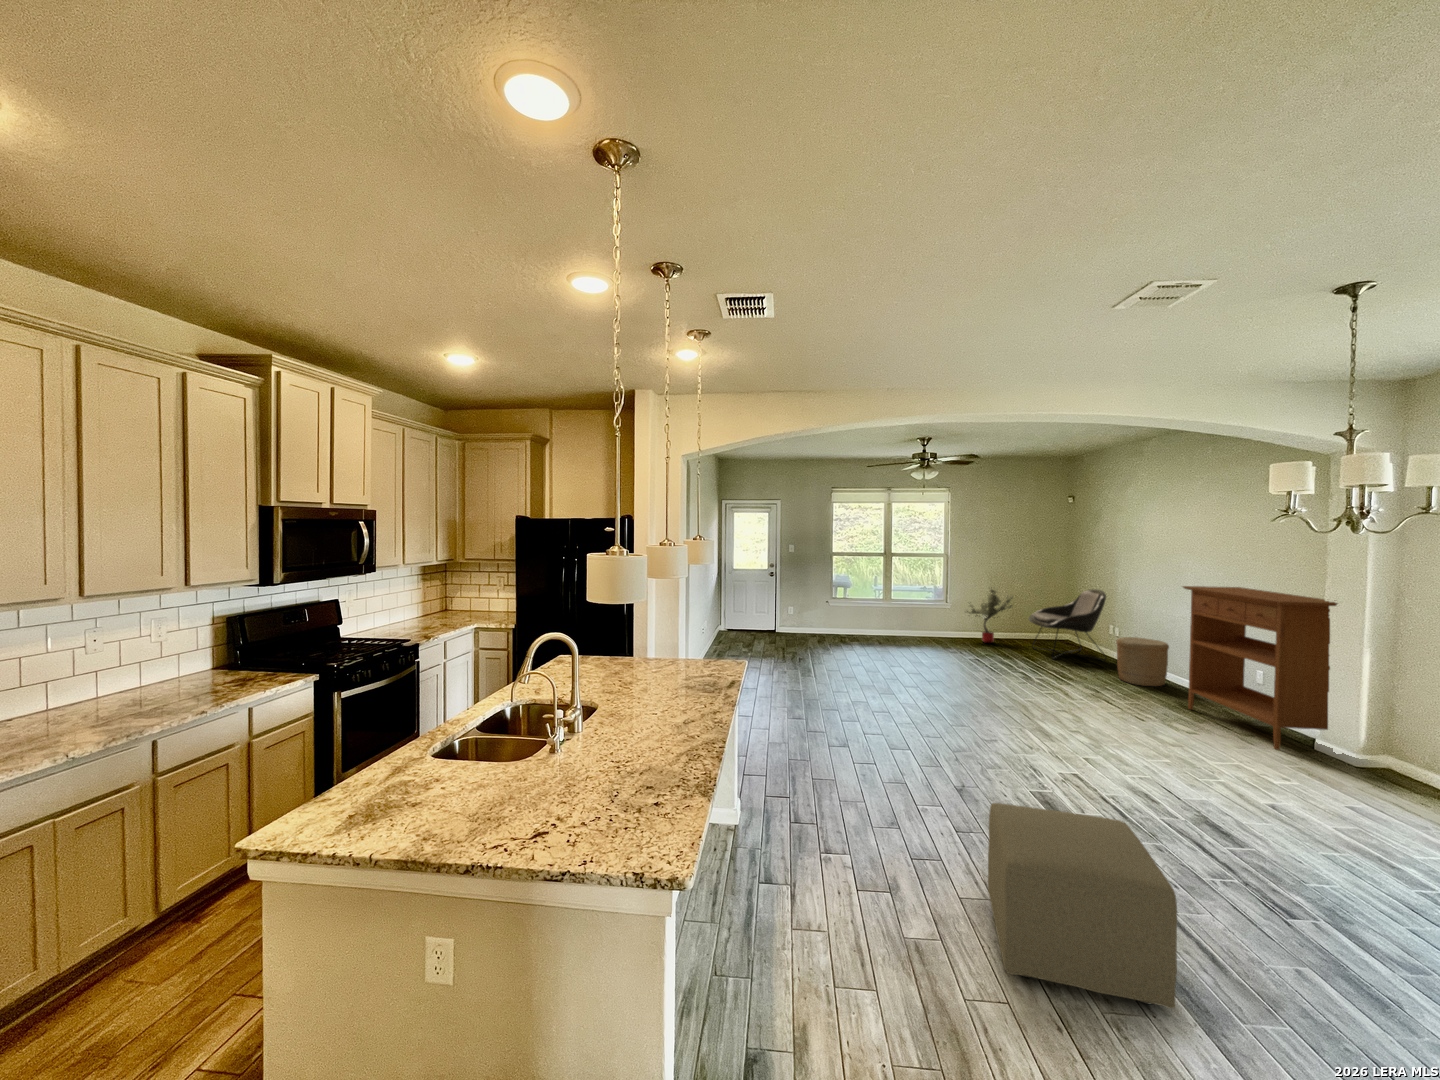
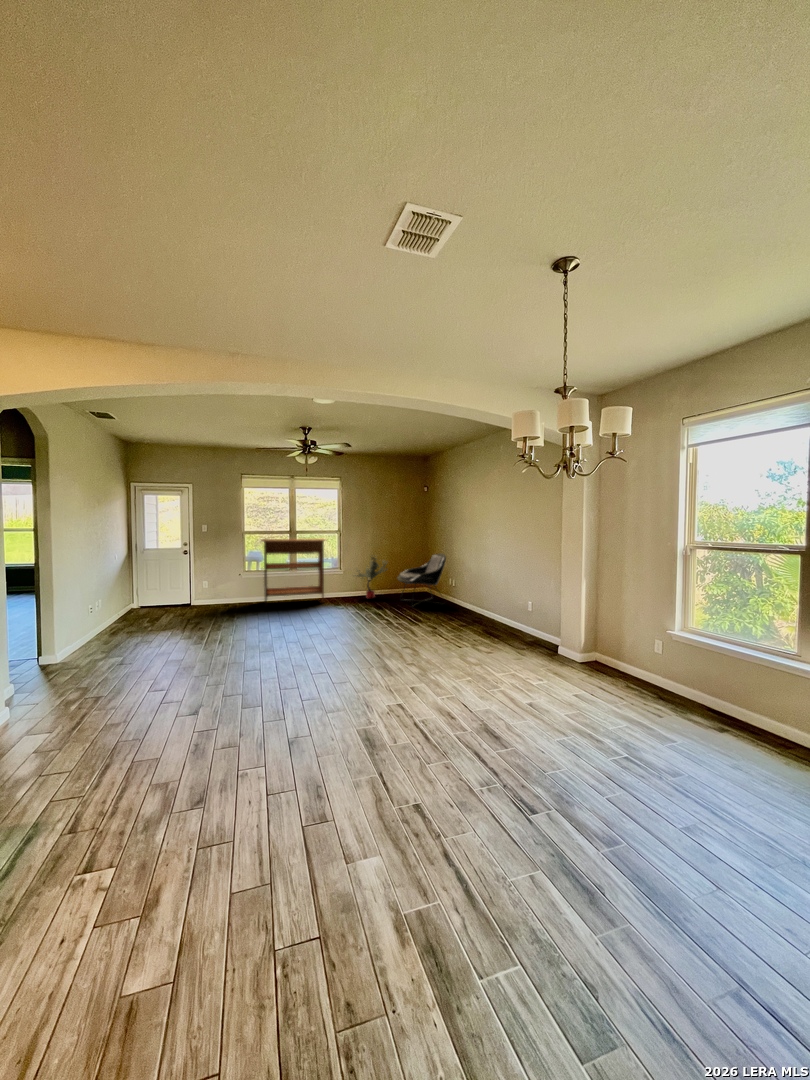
console table: present [1183,586,1337,750] -> present [262,539,325,604]
woven basket: present [1116,637,1169,687] -> none [450,586,481,621]
ottoman: present [988,803,1177,1009] -> none [227,768,418,1025]

